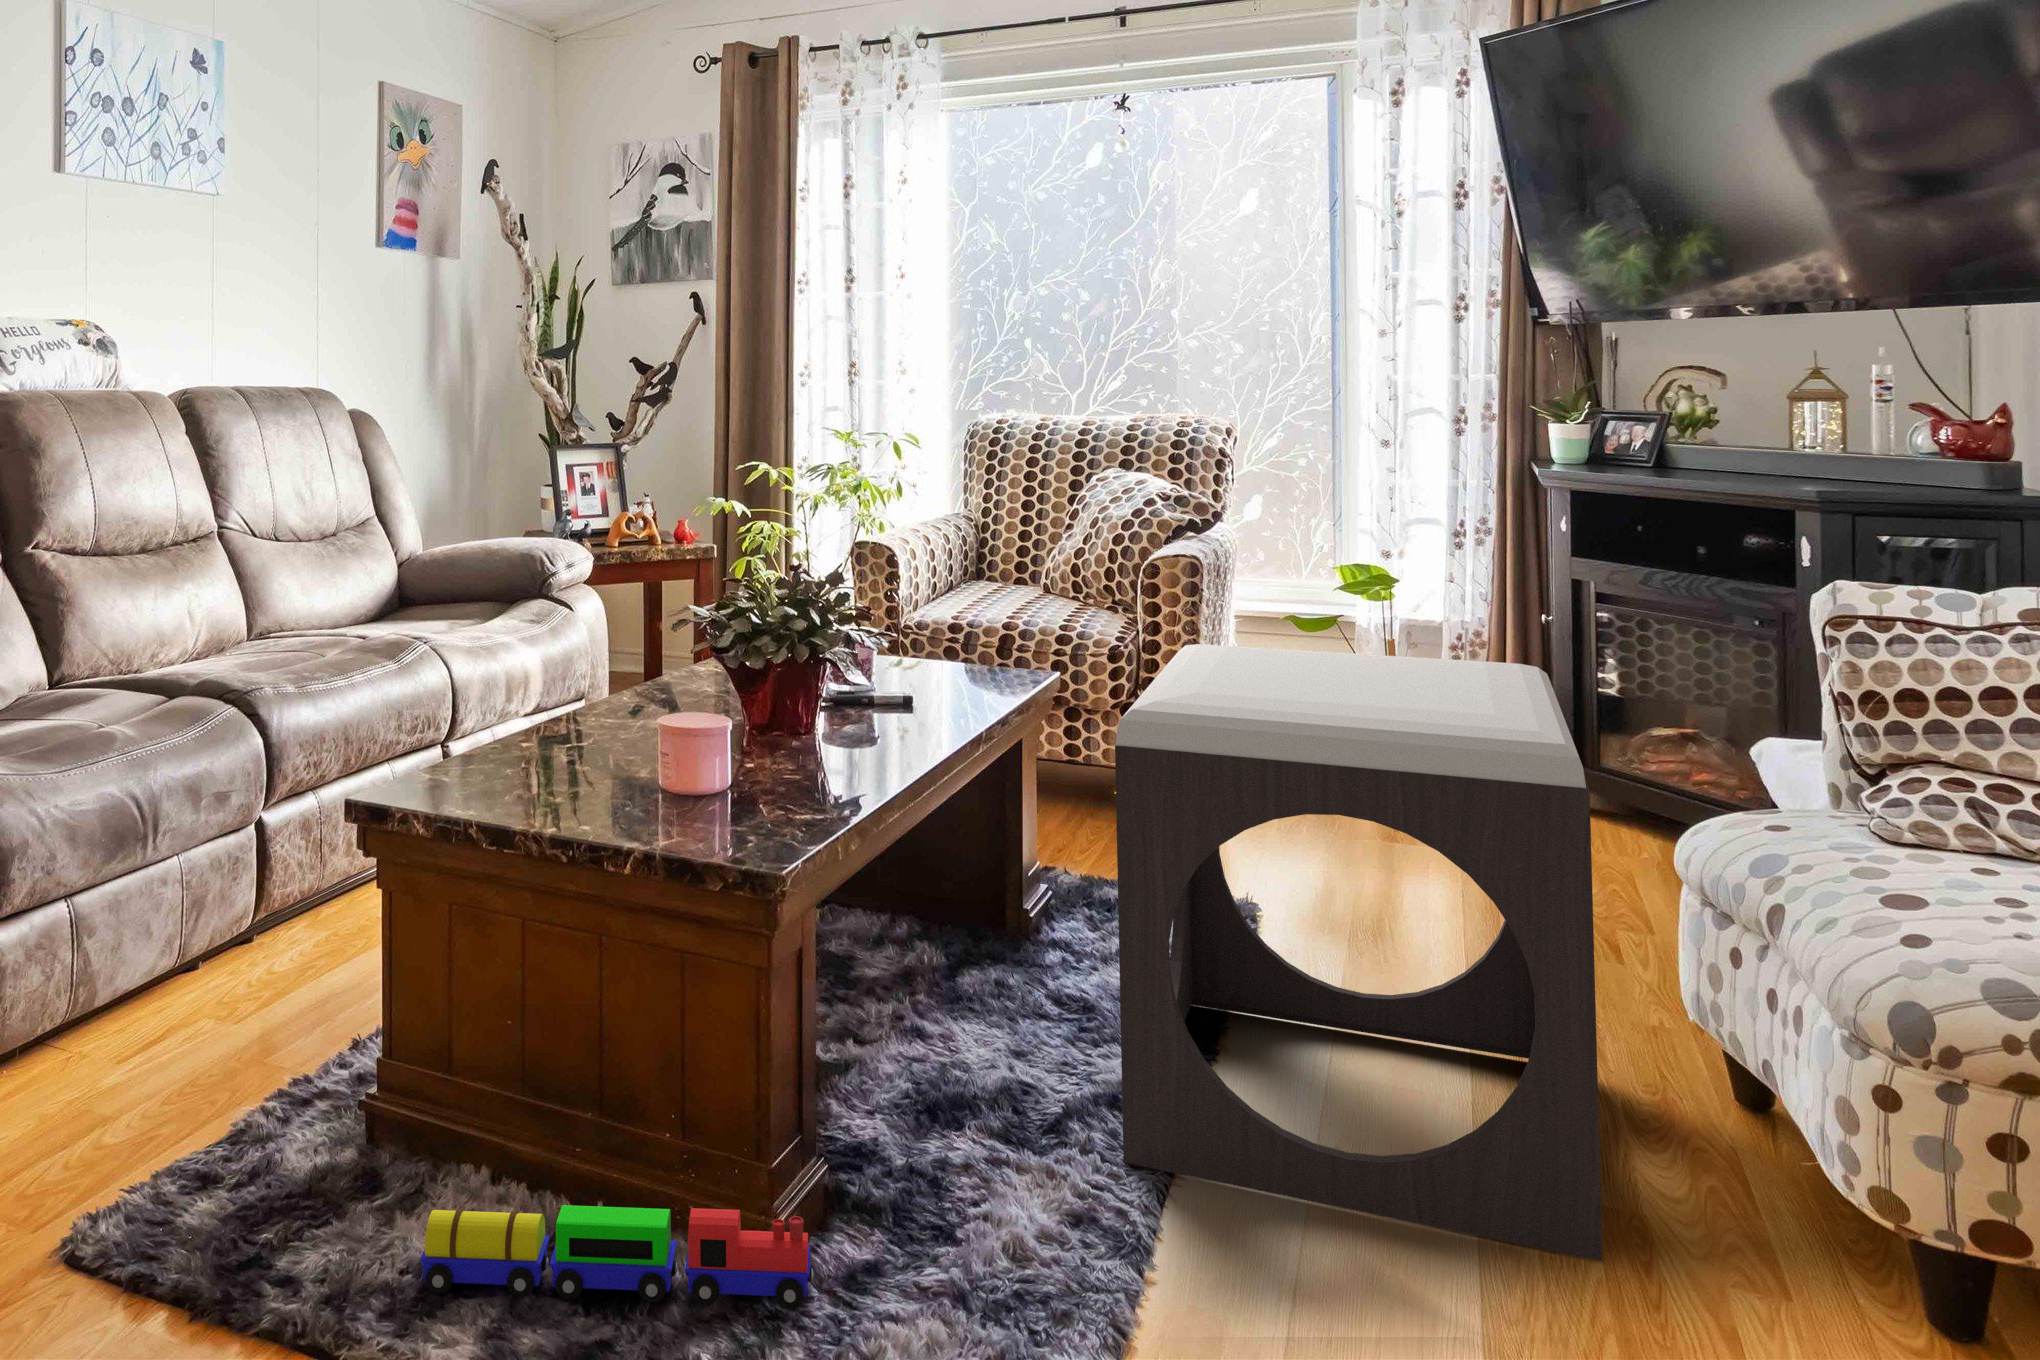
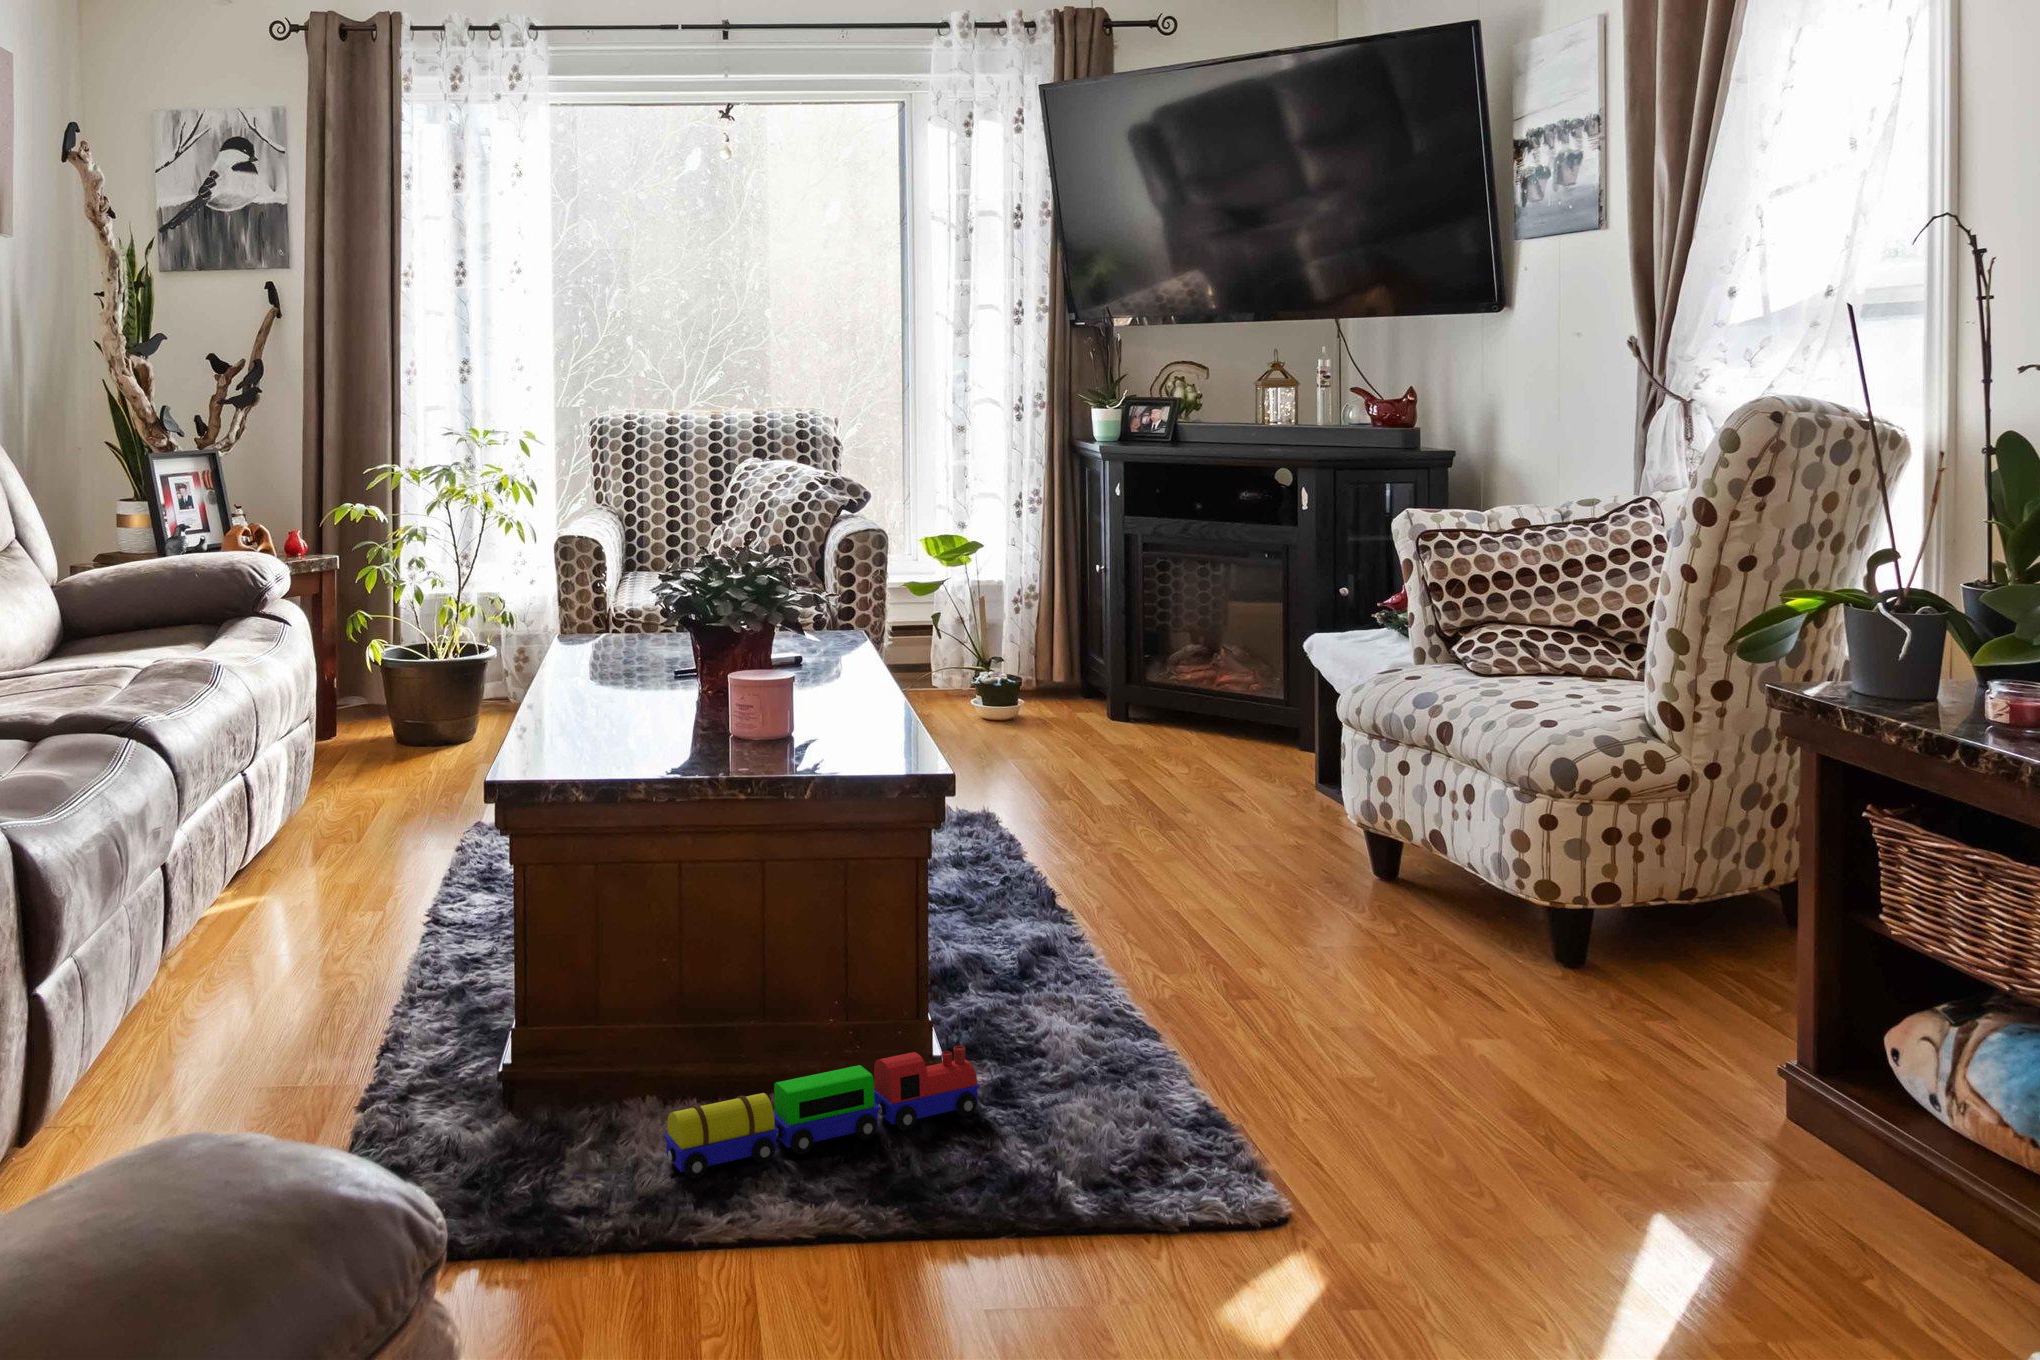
footstool: present [1115,644,1603,1261] -> none [1003,579,1398,986]

